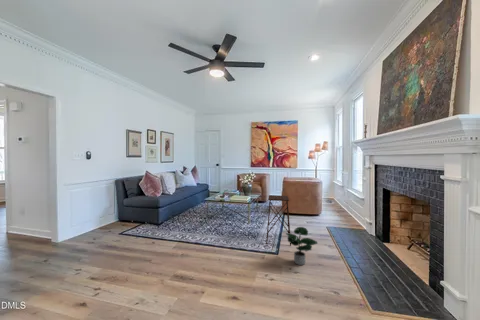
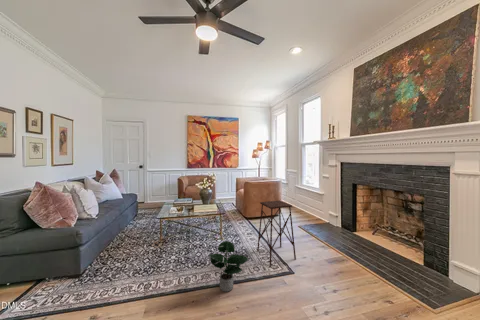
potted plant: present [286,227,318,265] -> present [209,241,248,291]

